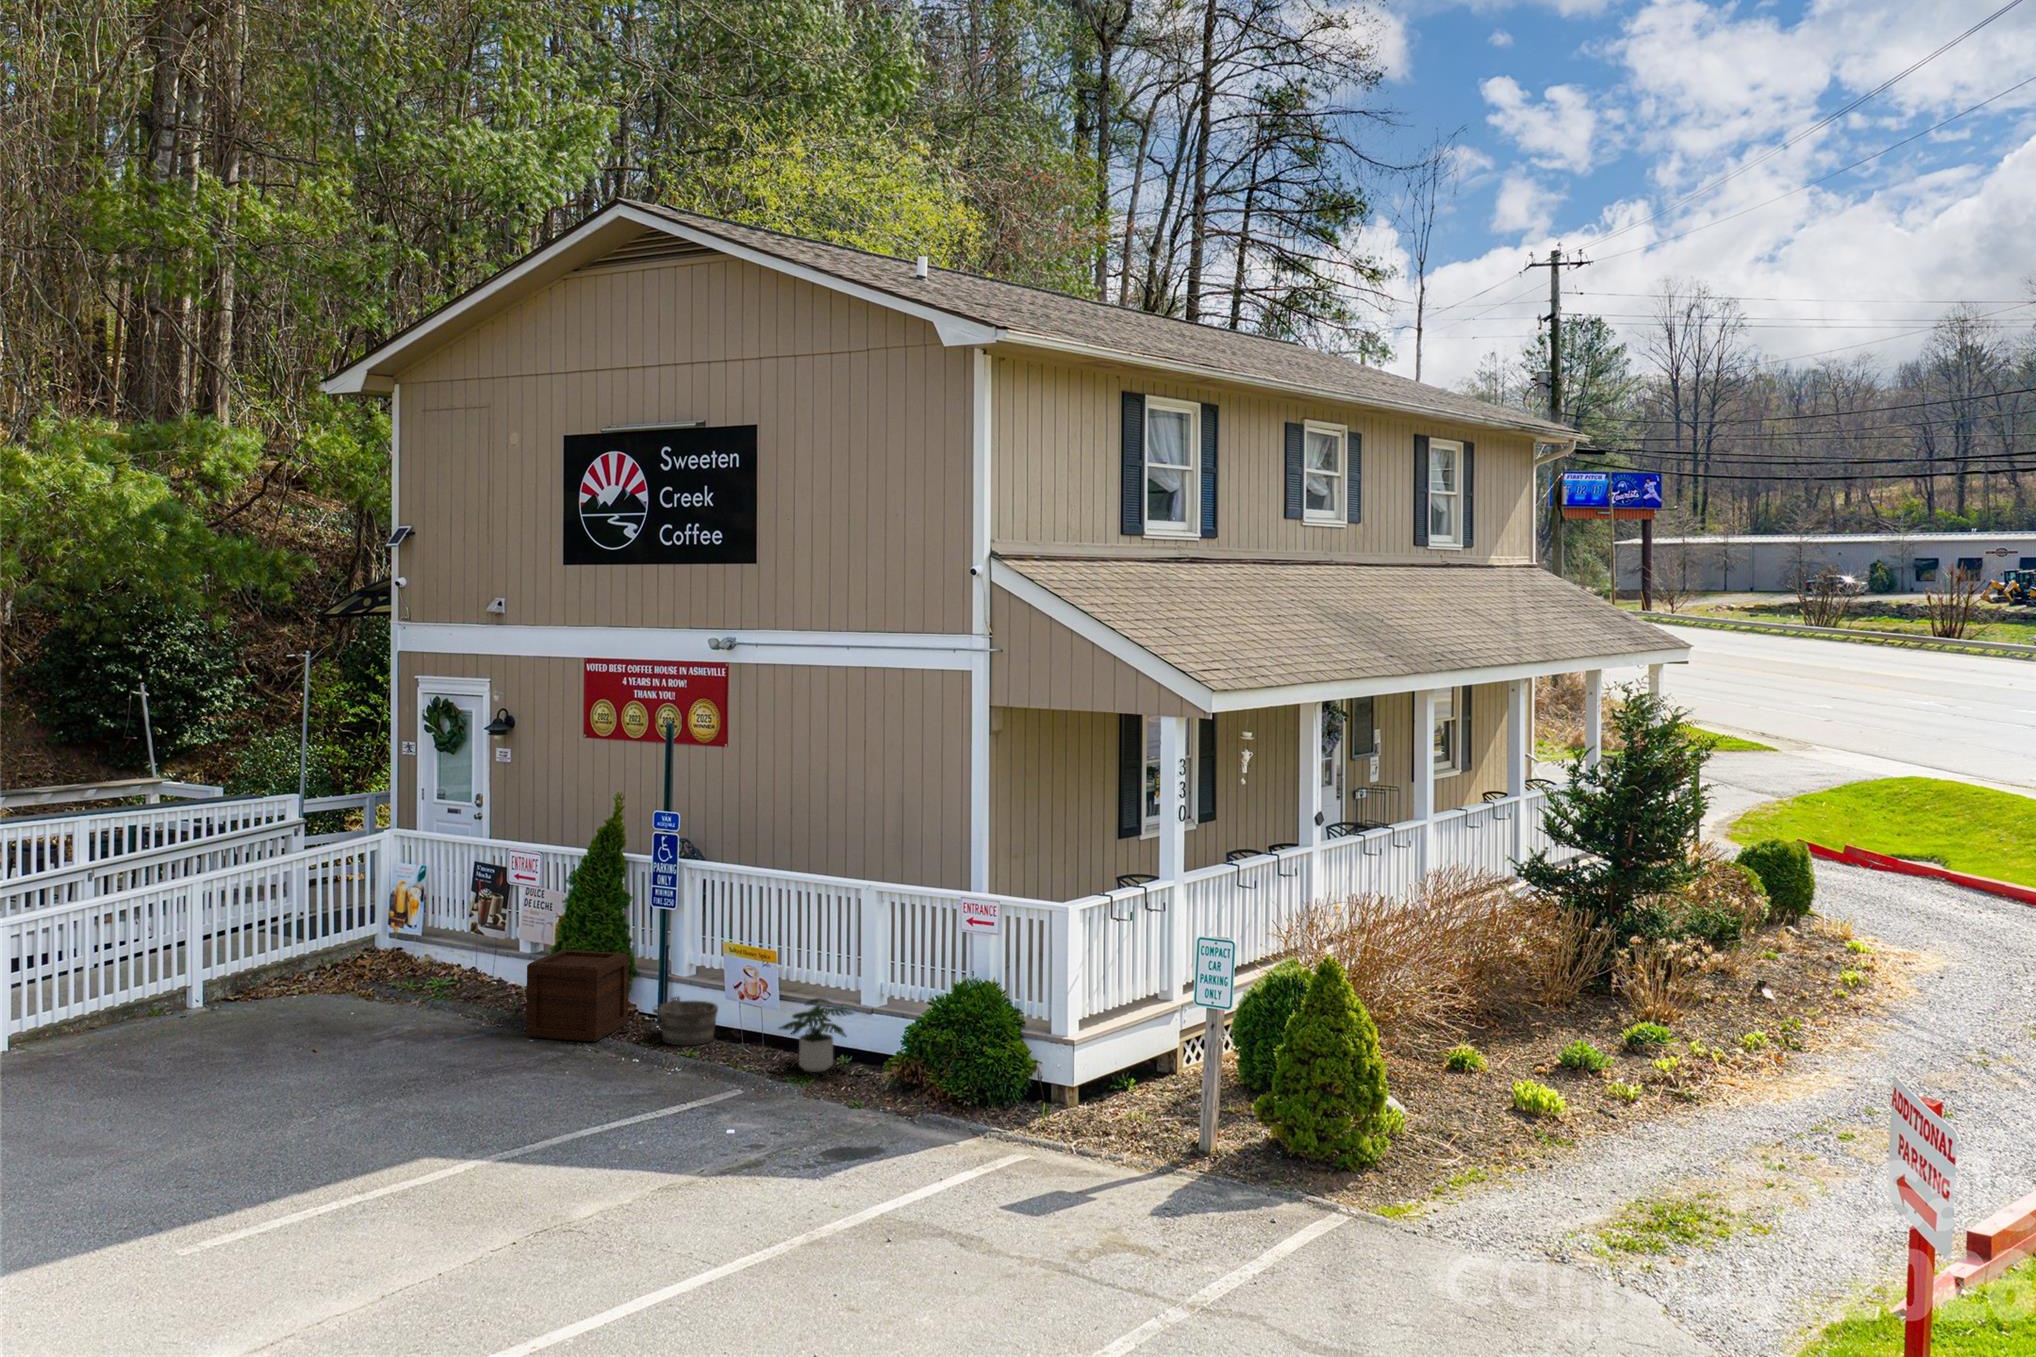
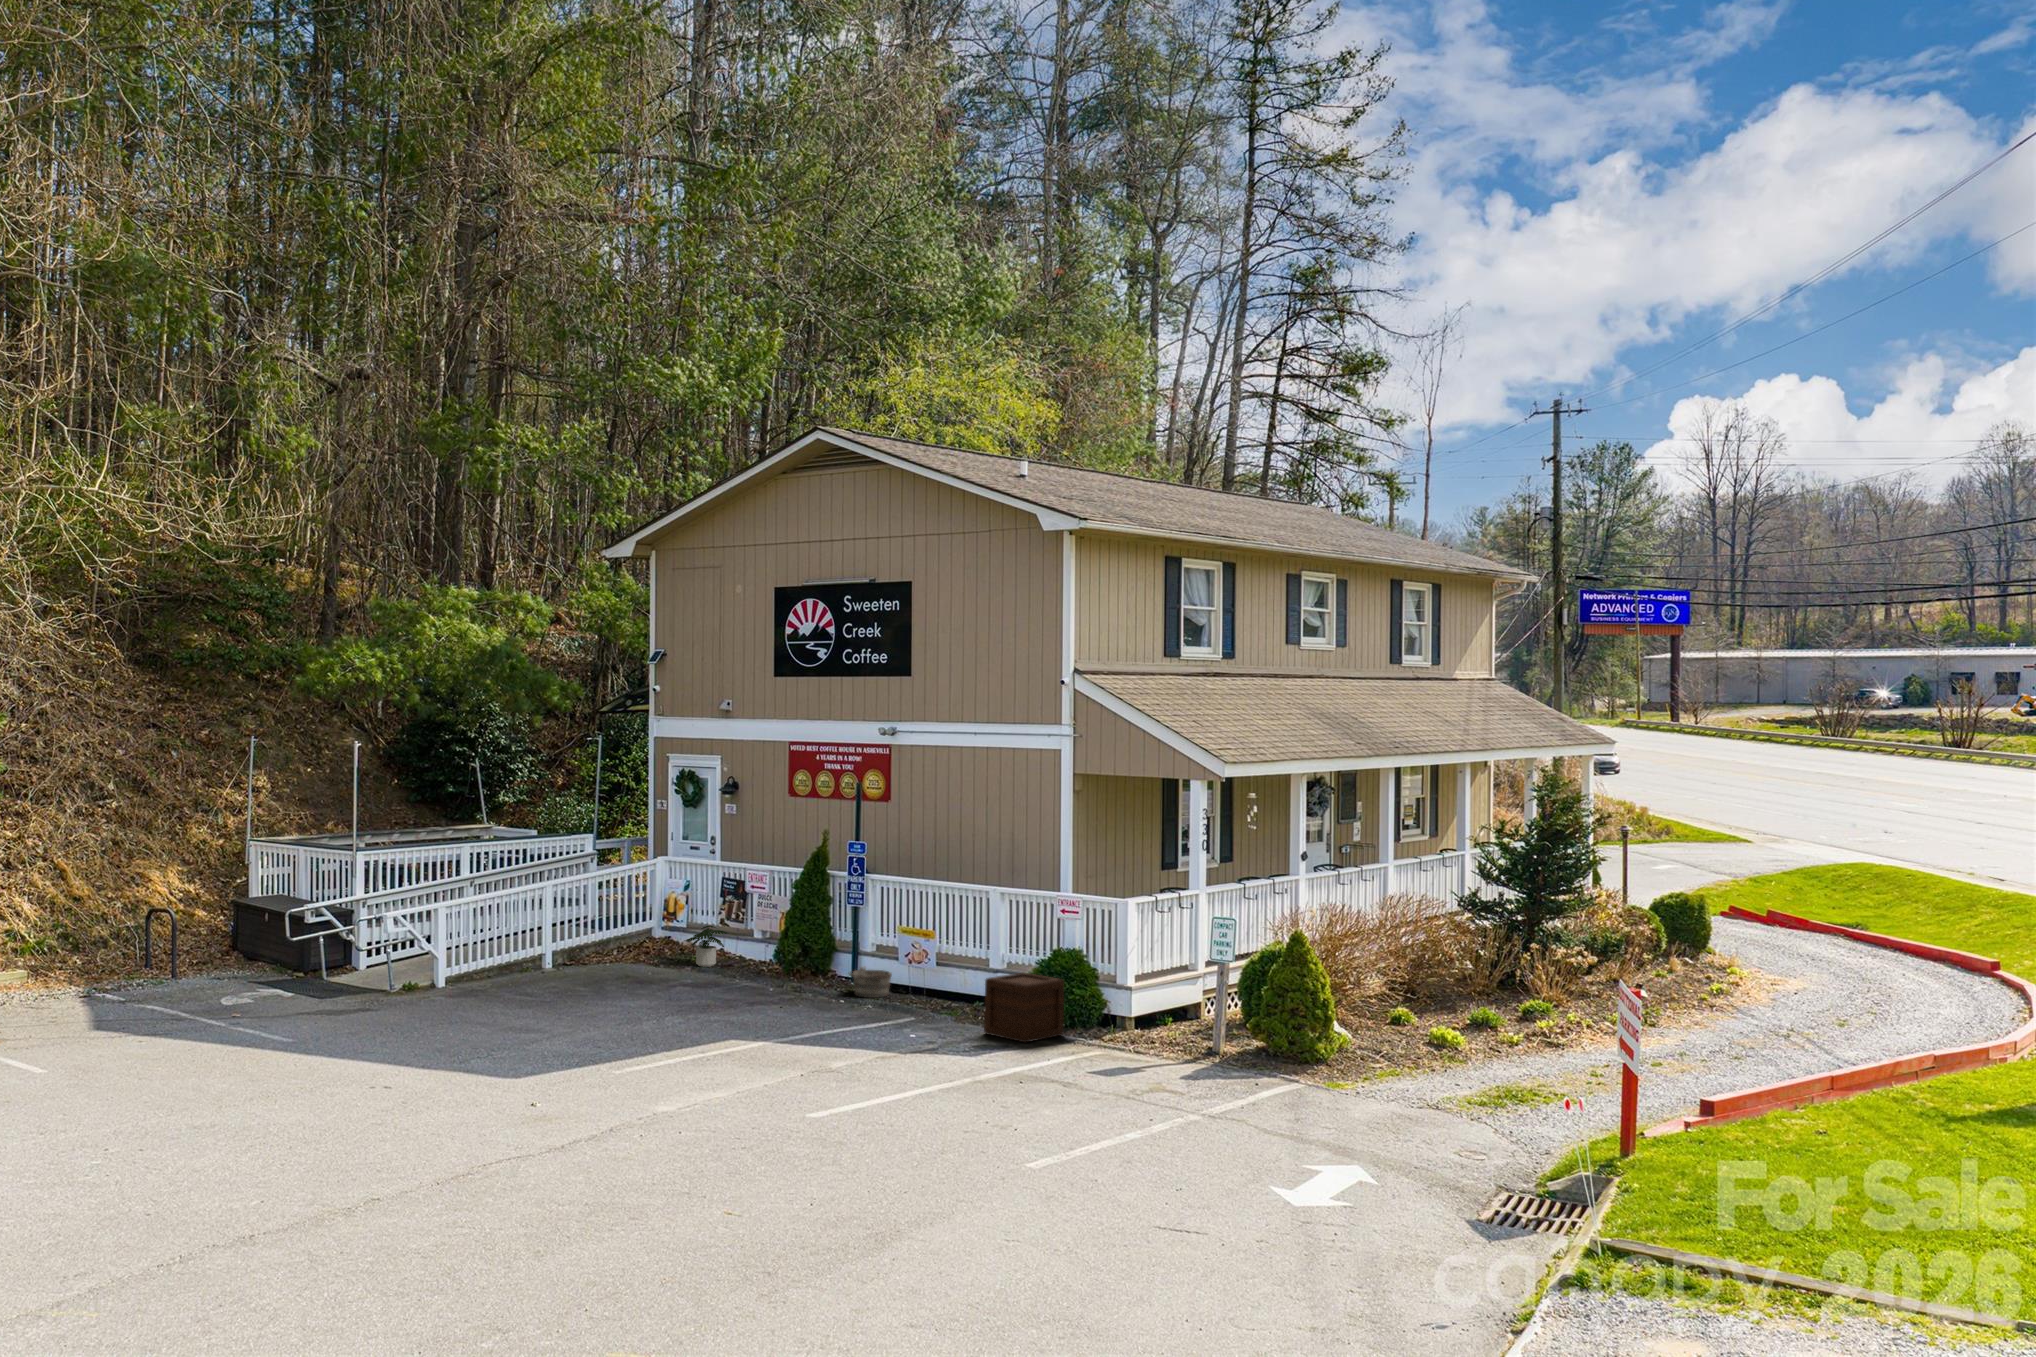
wooden crate: present [526,950,629,1042] -> present [984,973,1064,1043]
potted plant: present [779,998,853,1072] -> present [684,926,729,967]

